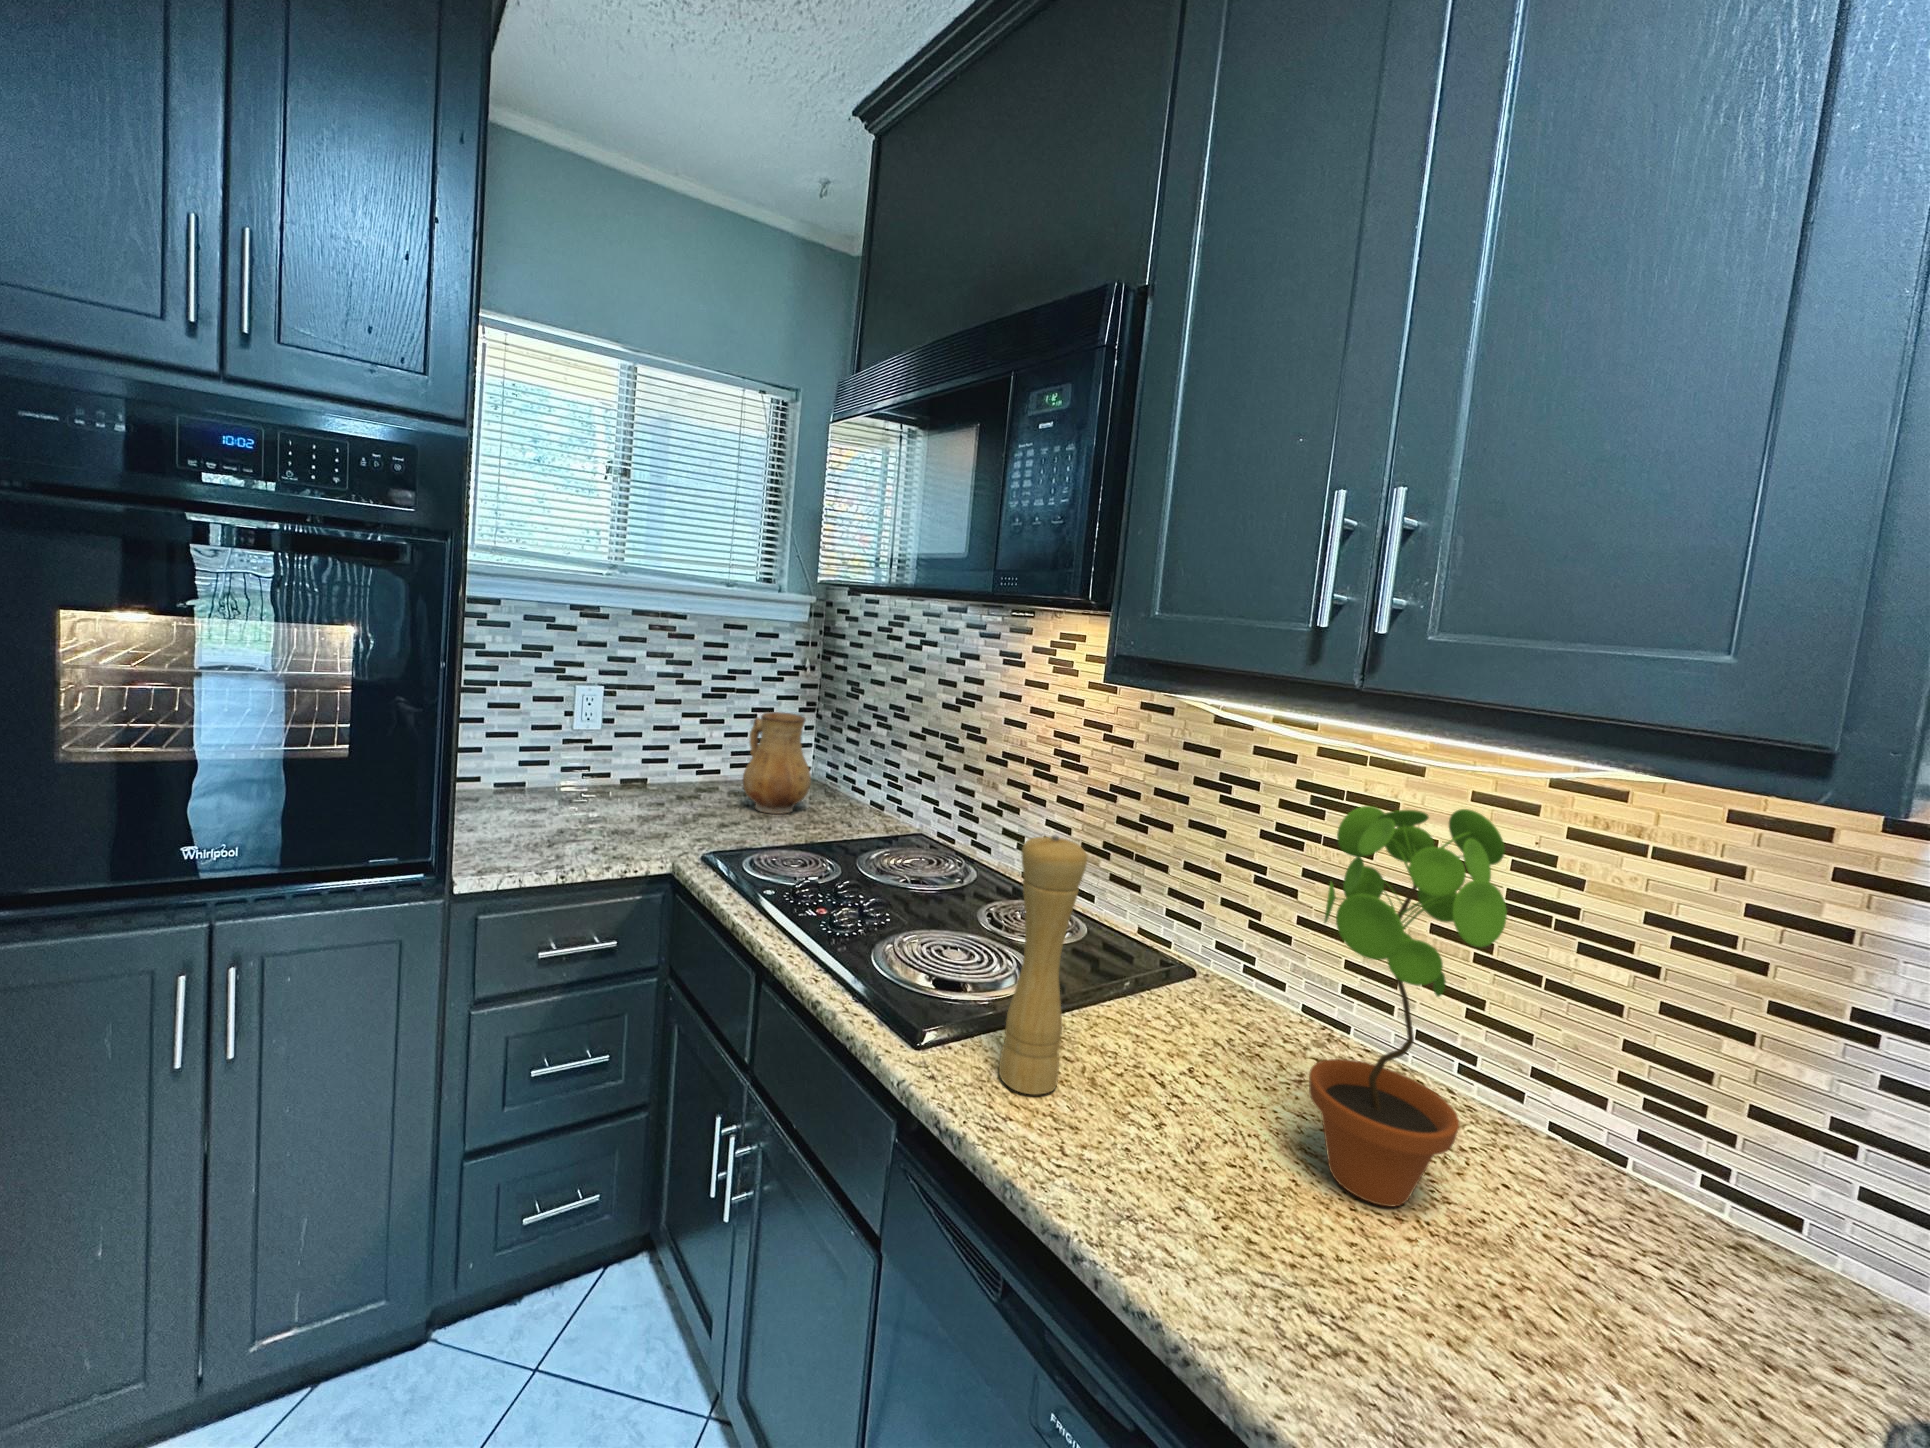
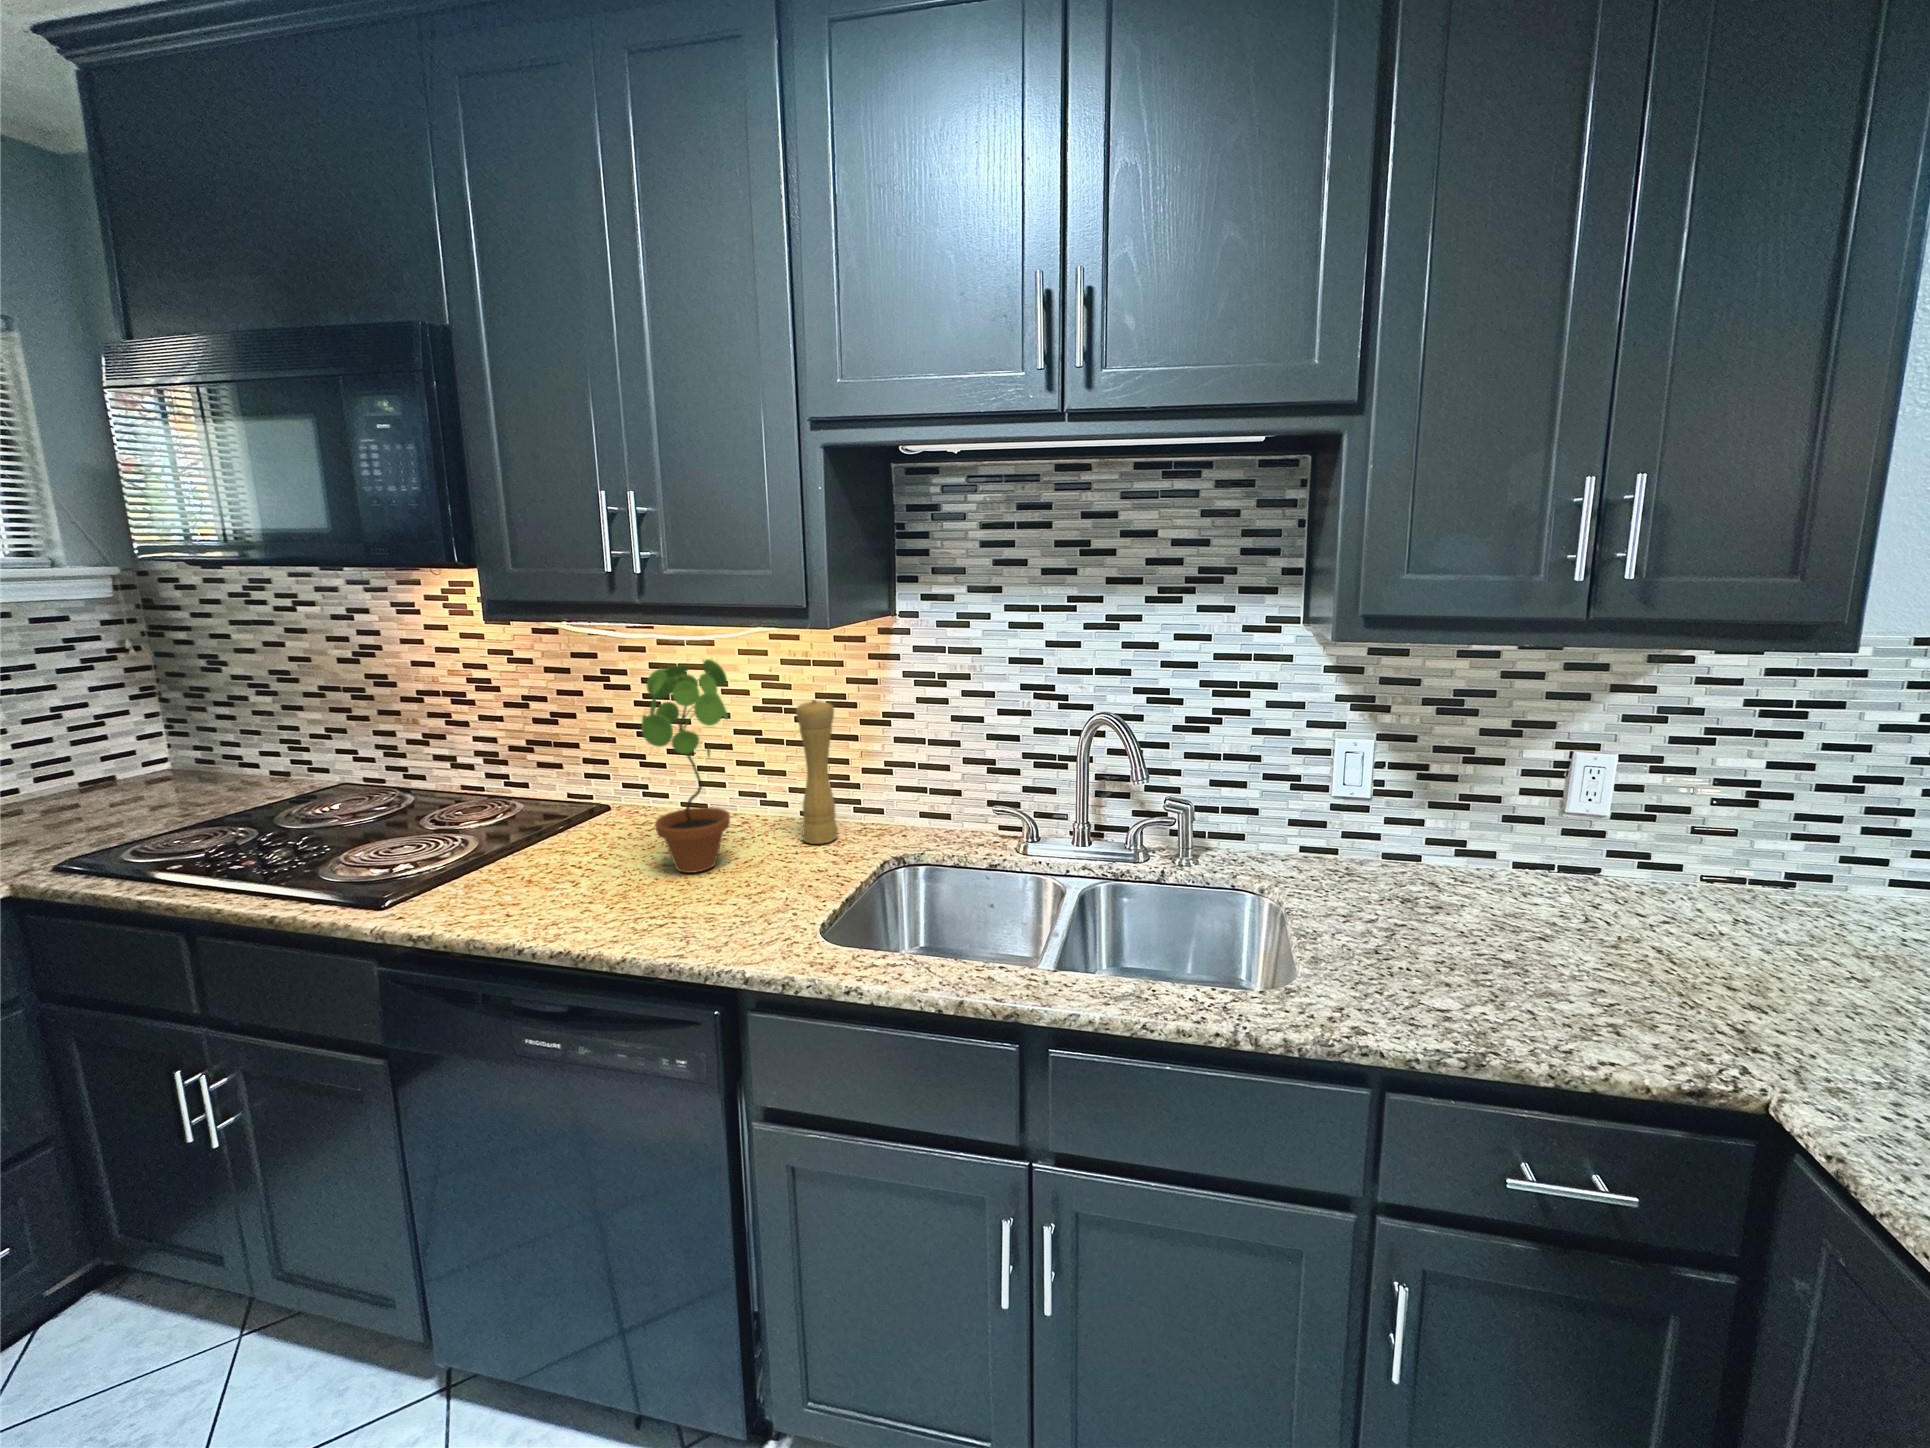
ceramic pitcher: present [743,712,811,814] -> none [66,702,181,814]
pepper mill: present [999,835,1087,1095] -> present [796,700,837,844]

